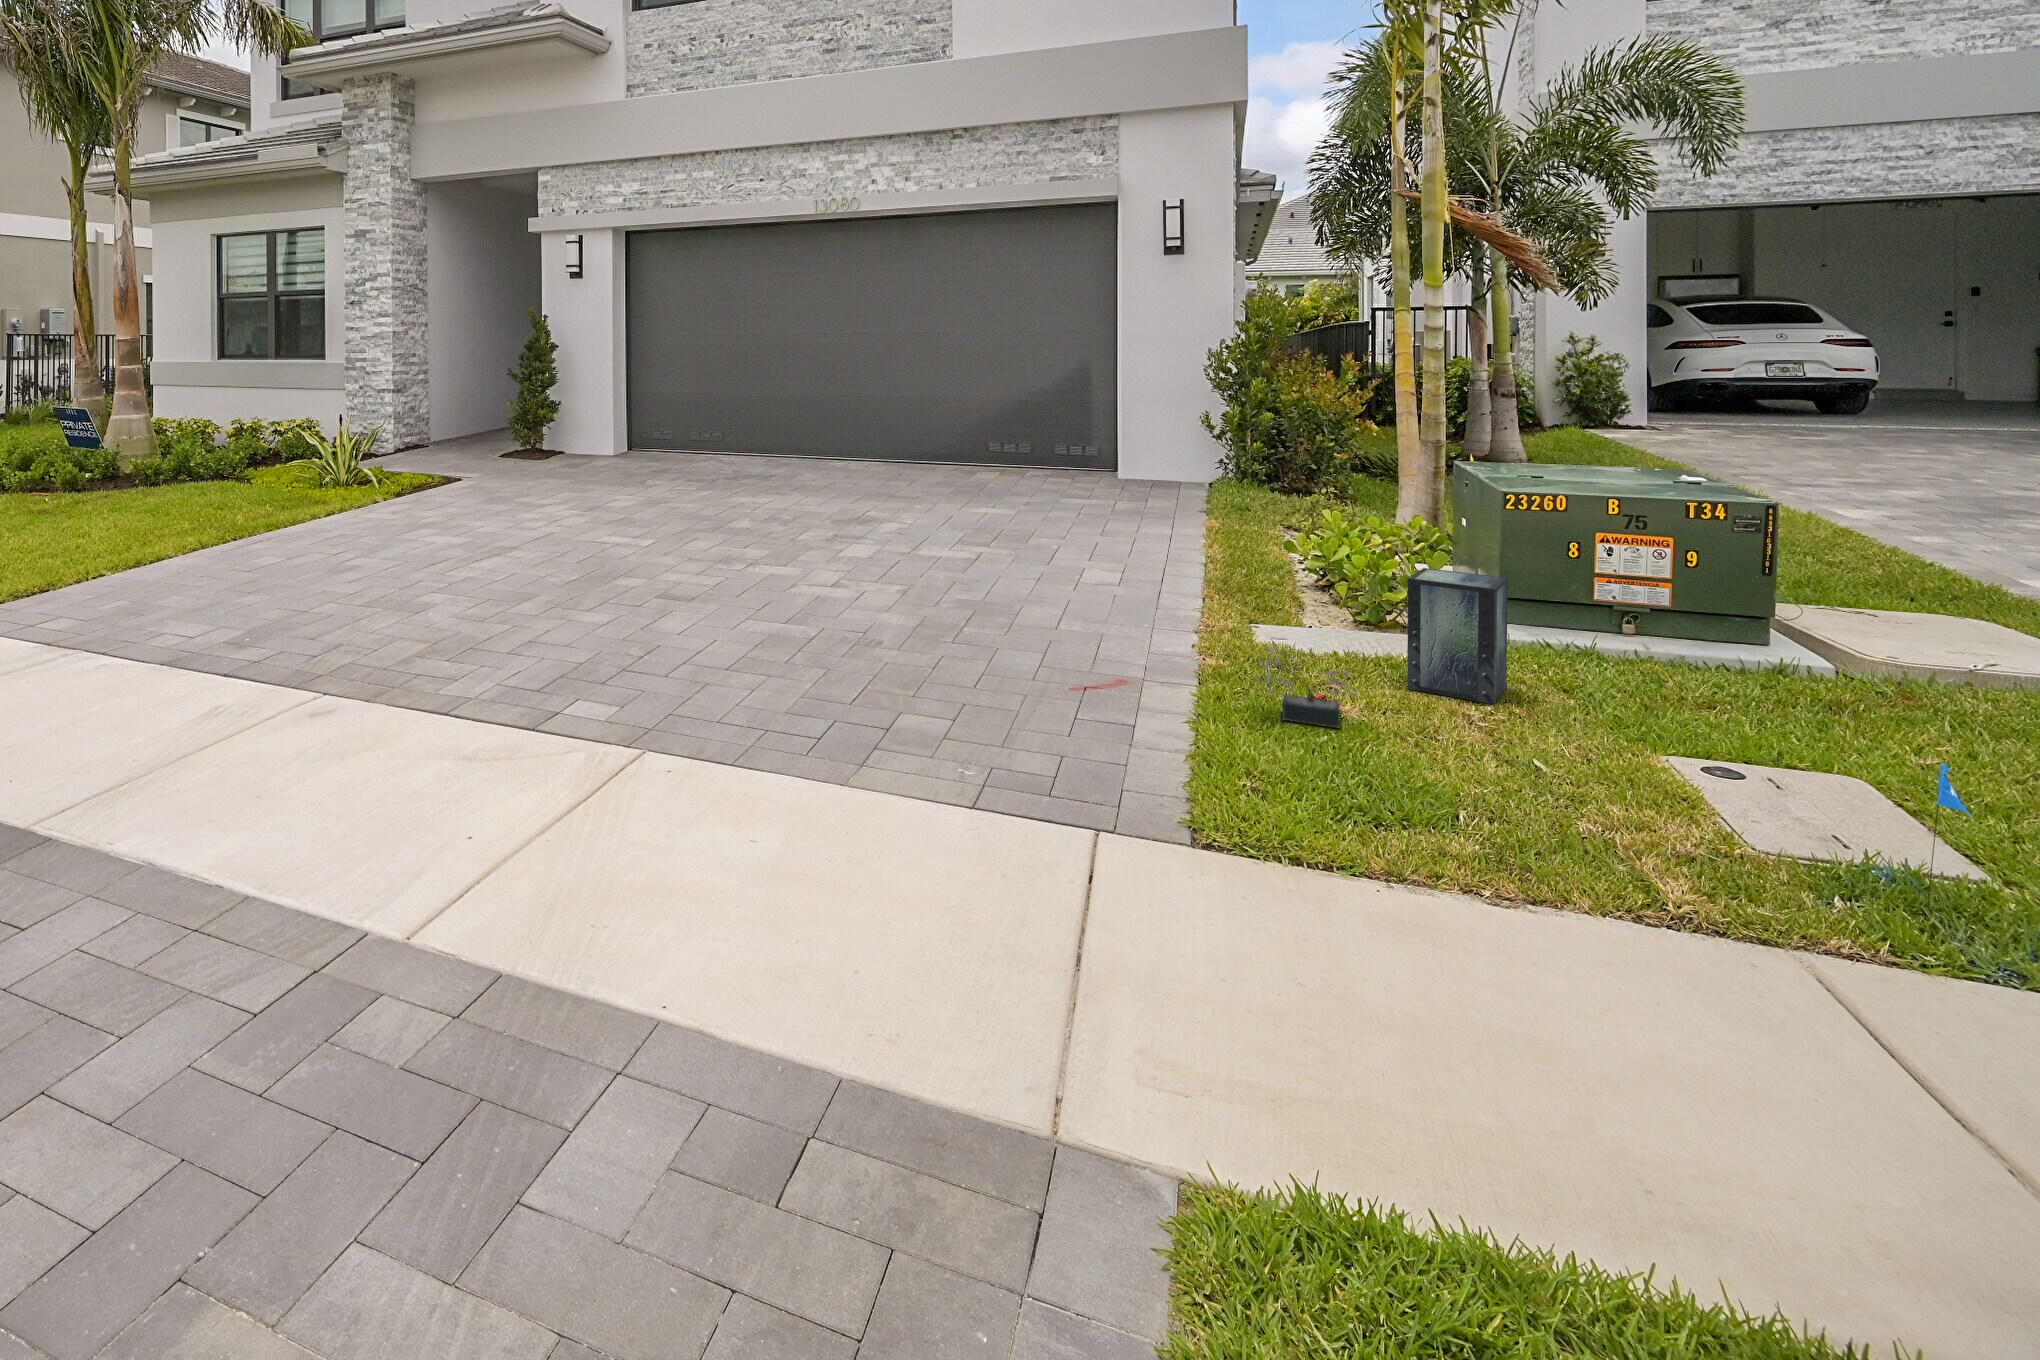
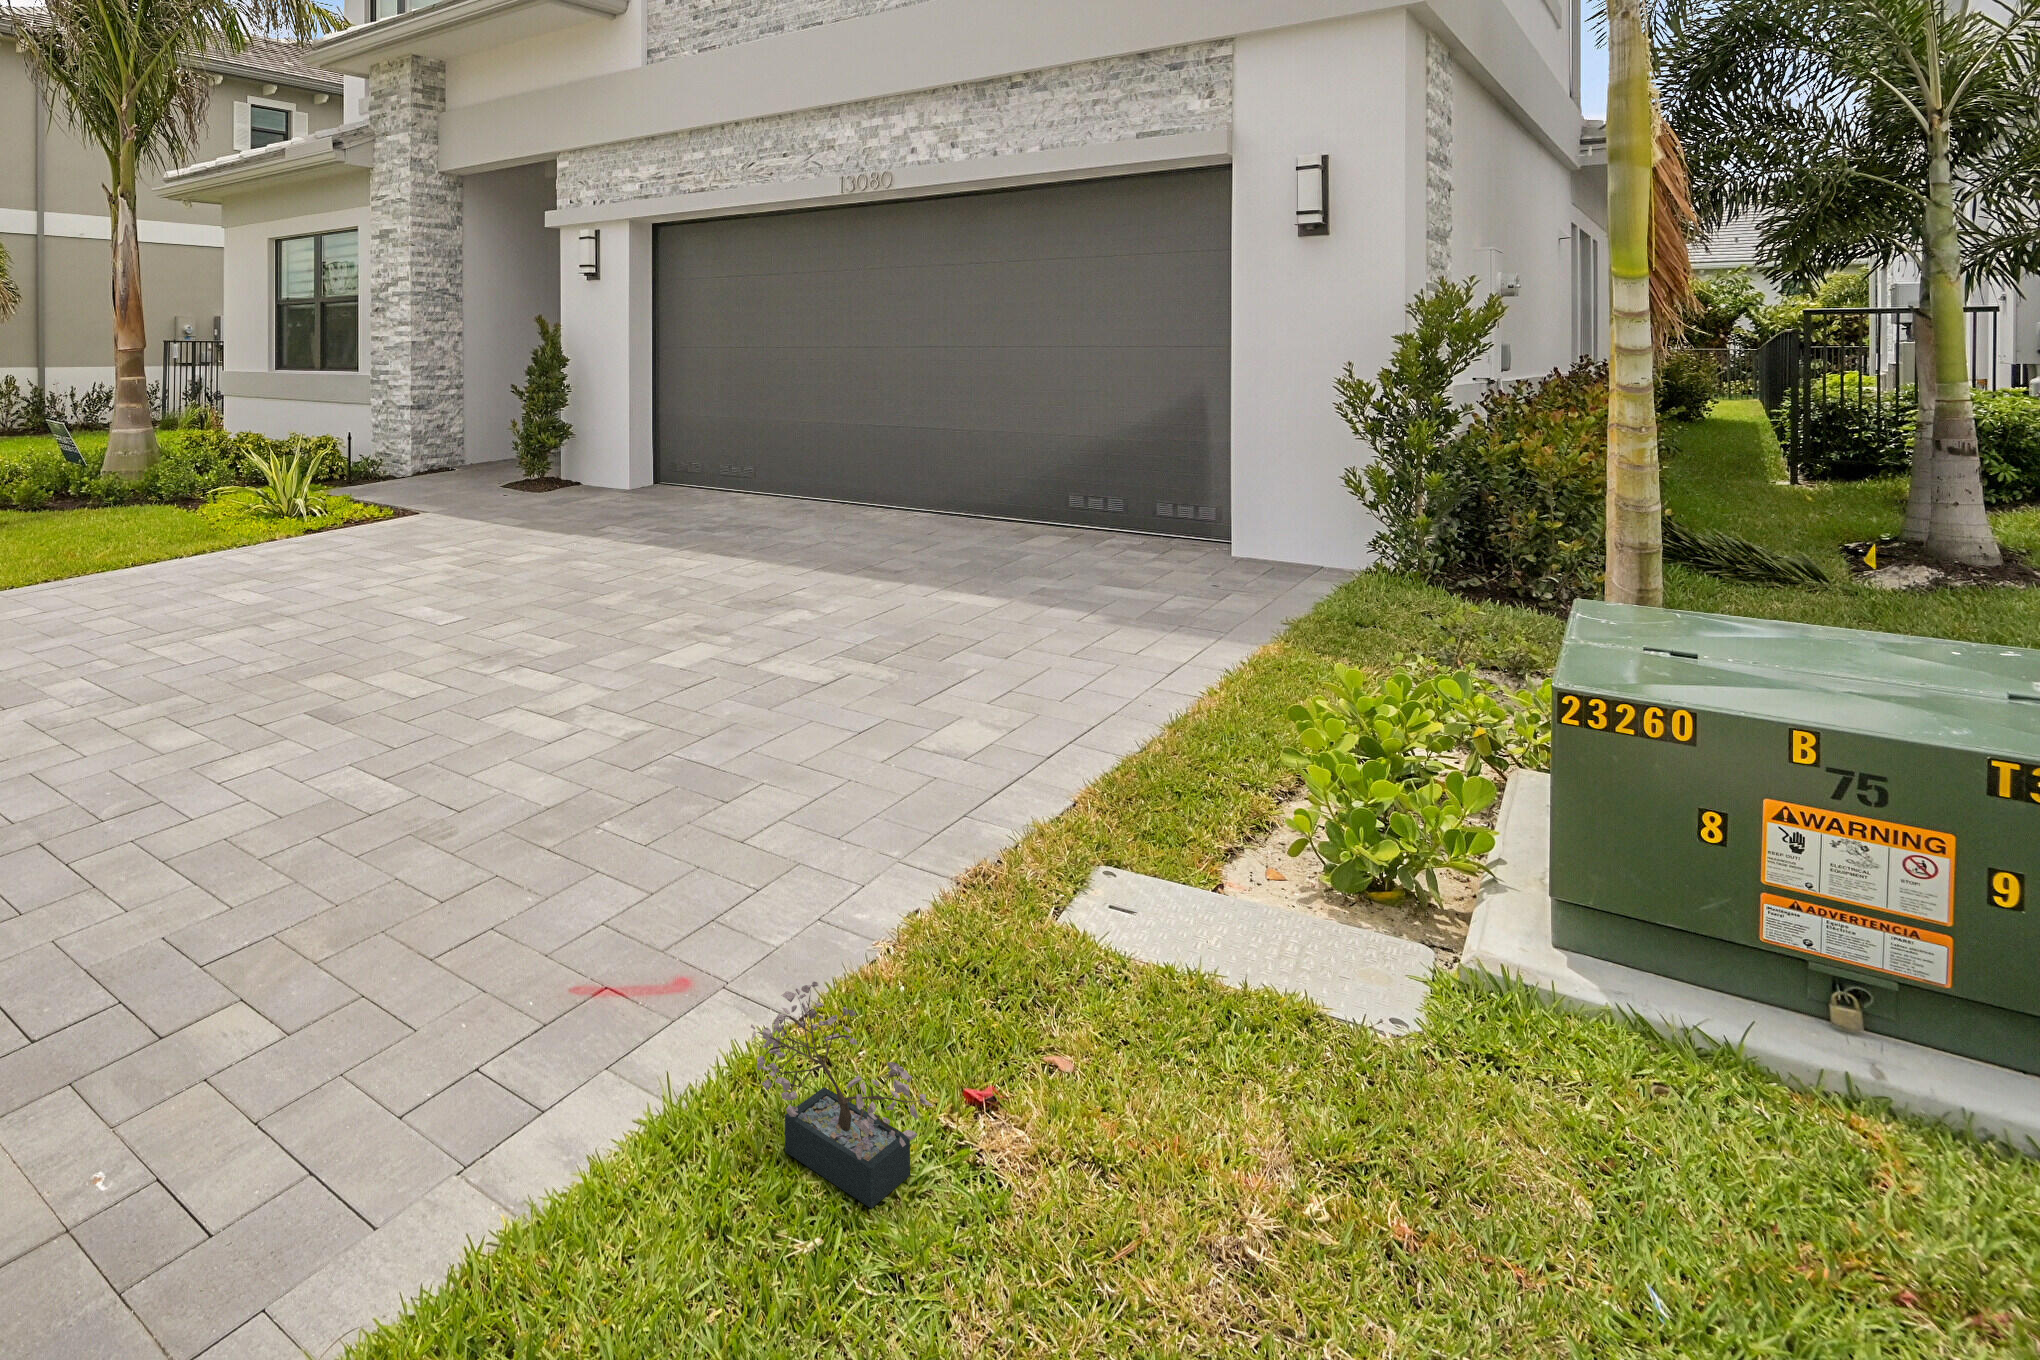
storage box: present [1407,568,1508,704] -> none [1167,842,1410,1201]

